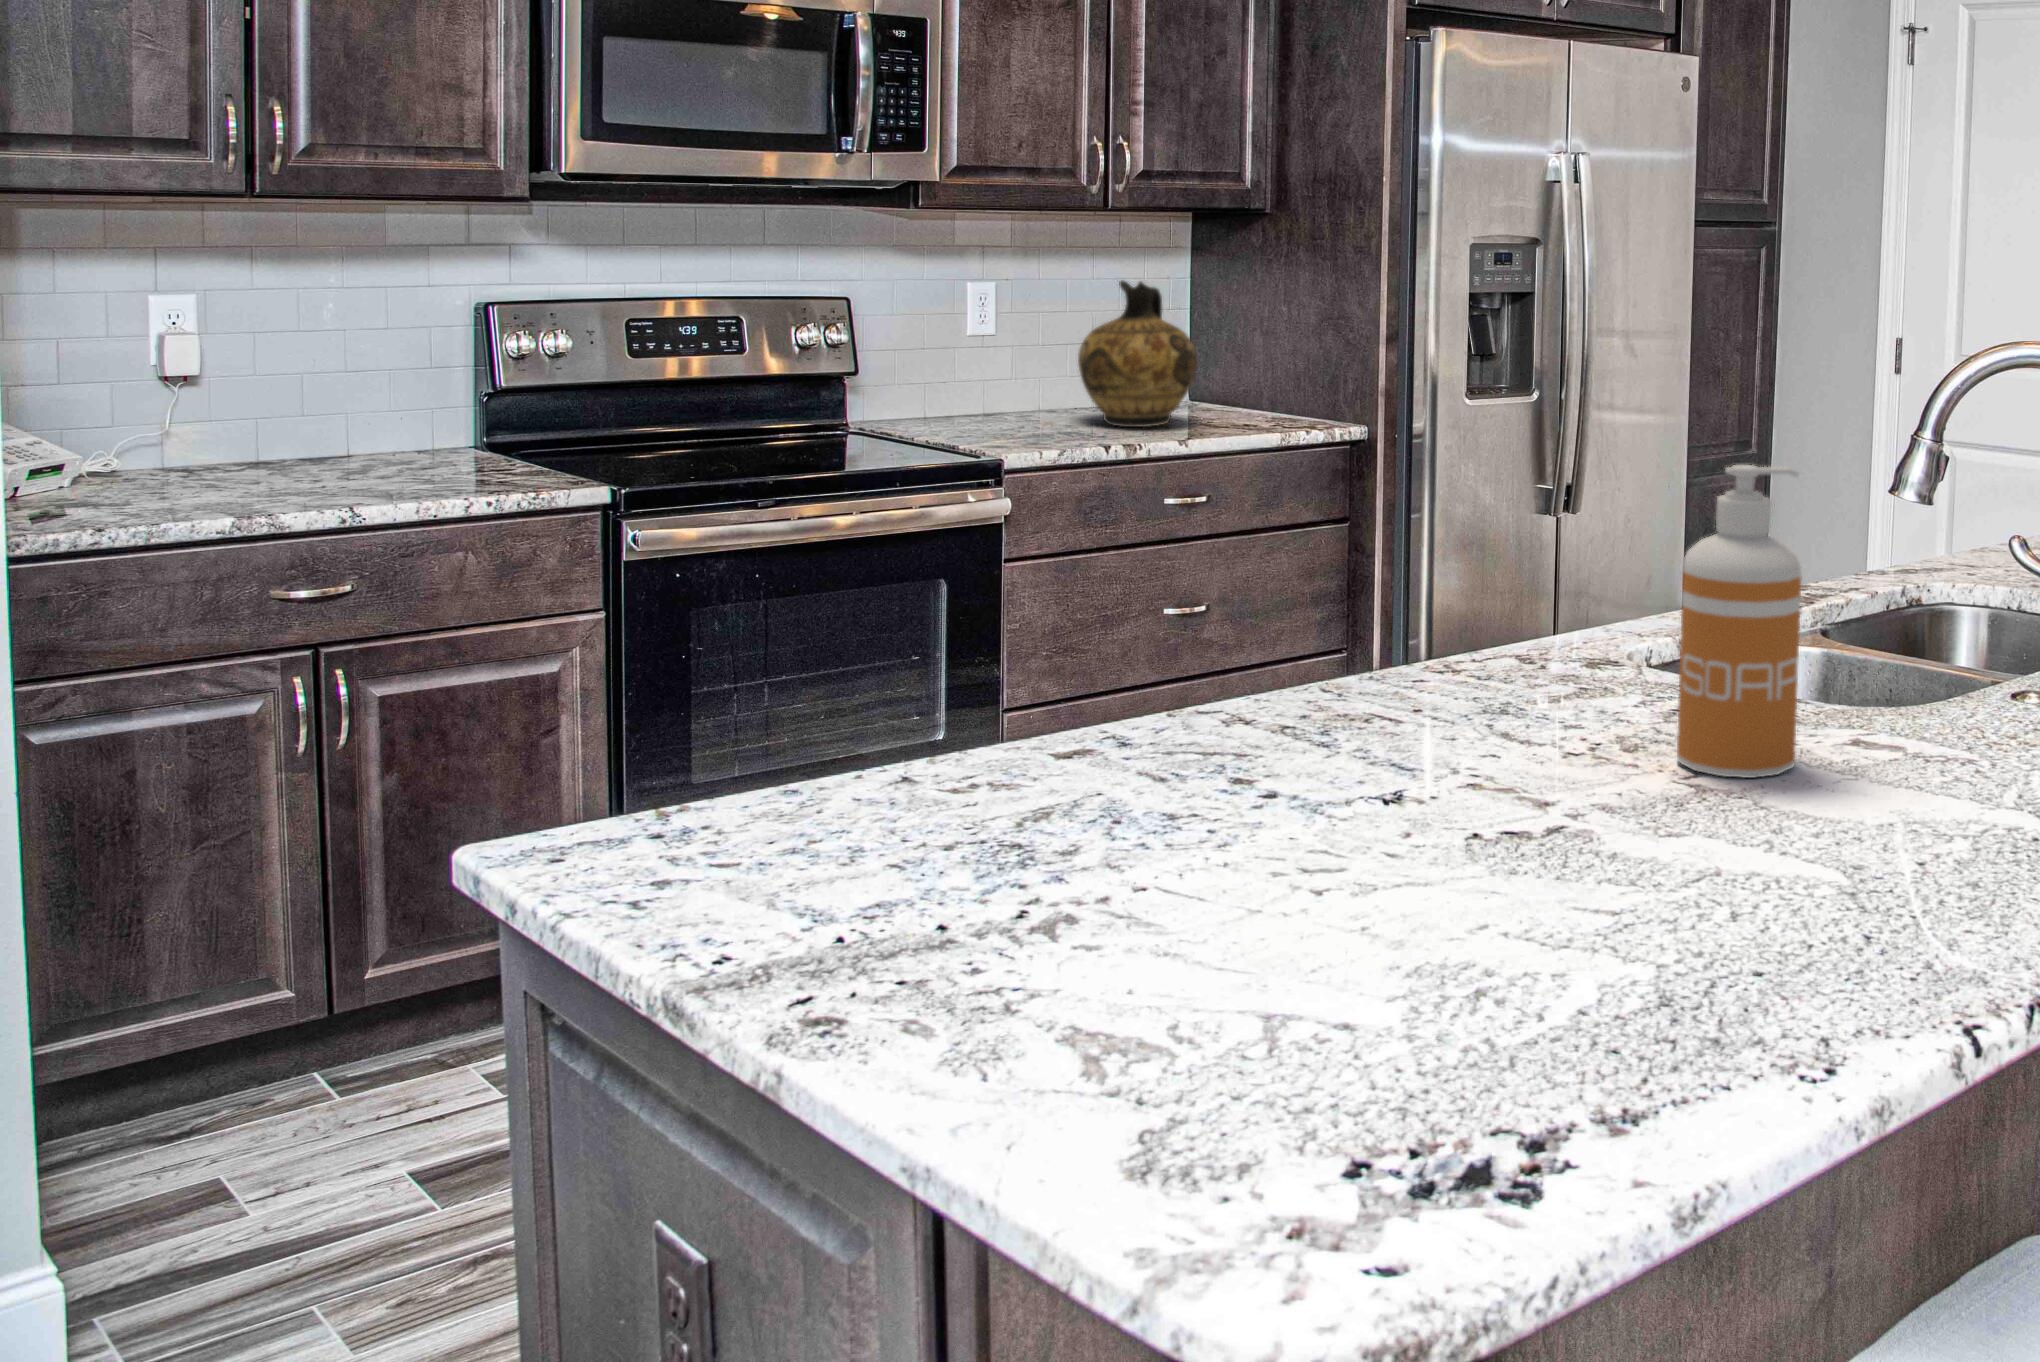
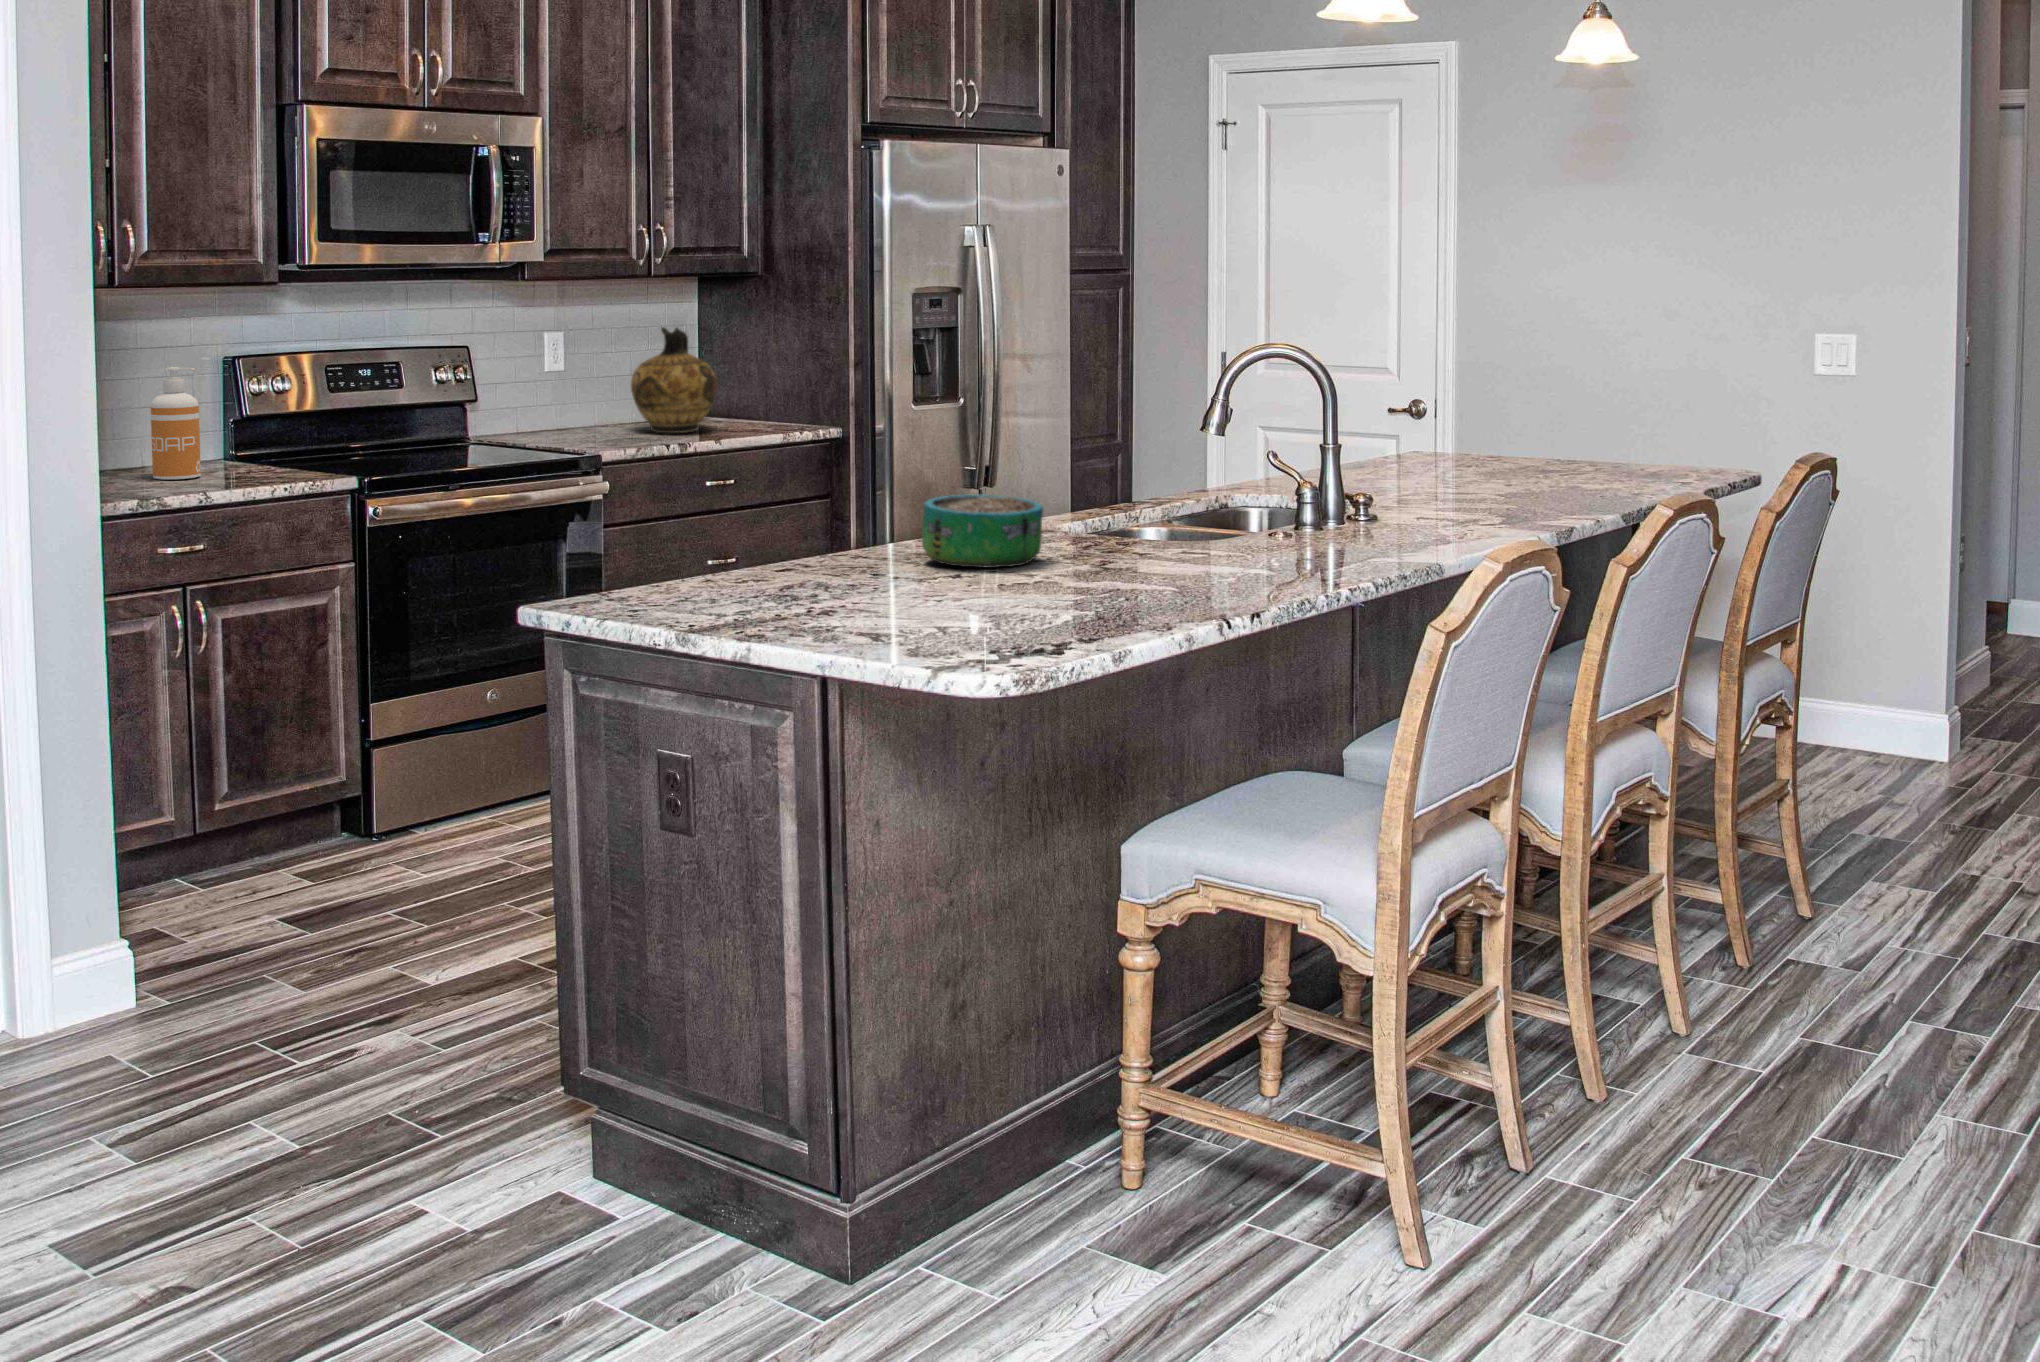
soap dispenser: present [1677,465,1802,778] -> present [151,367,201,480]
decorative bowl: none [1335,609,1570,770] -> present [922,494,1043,568]

